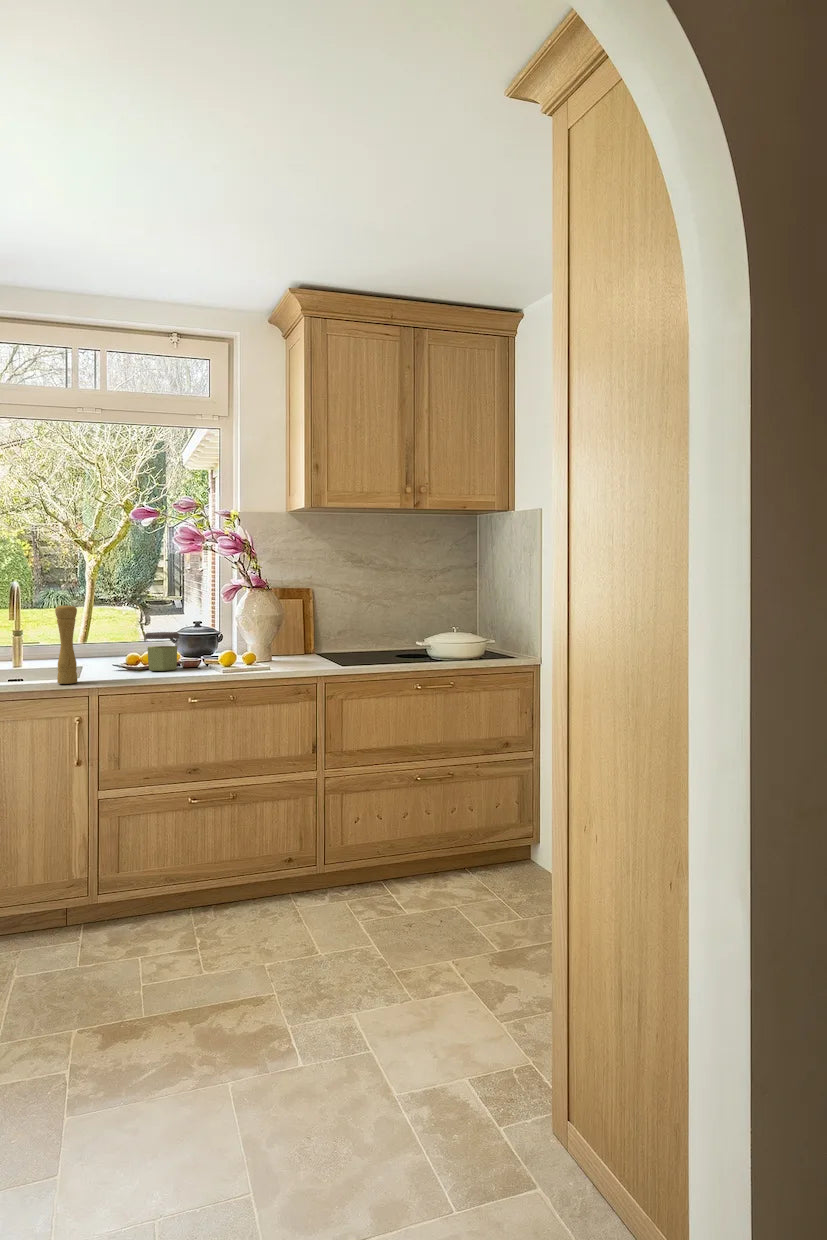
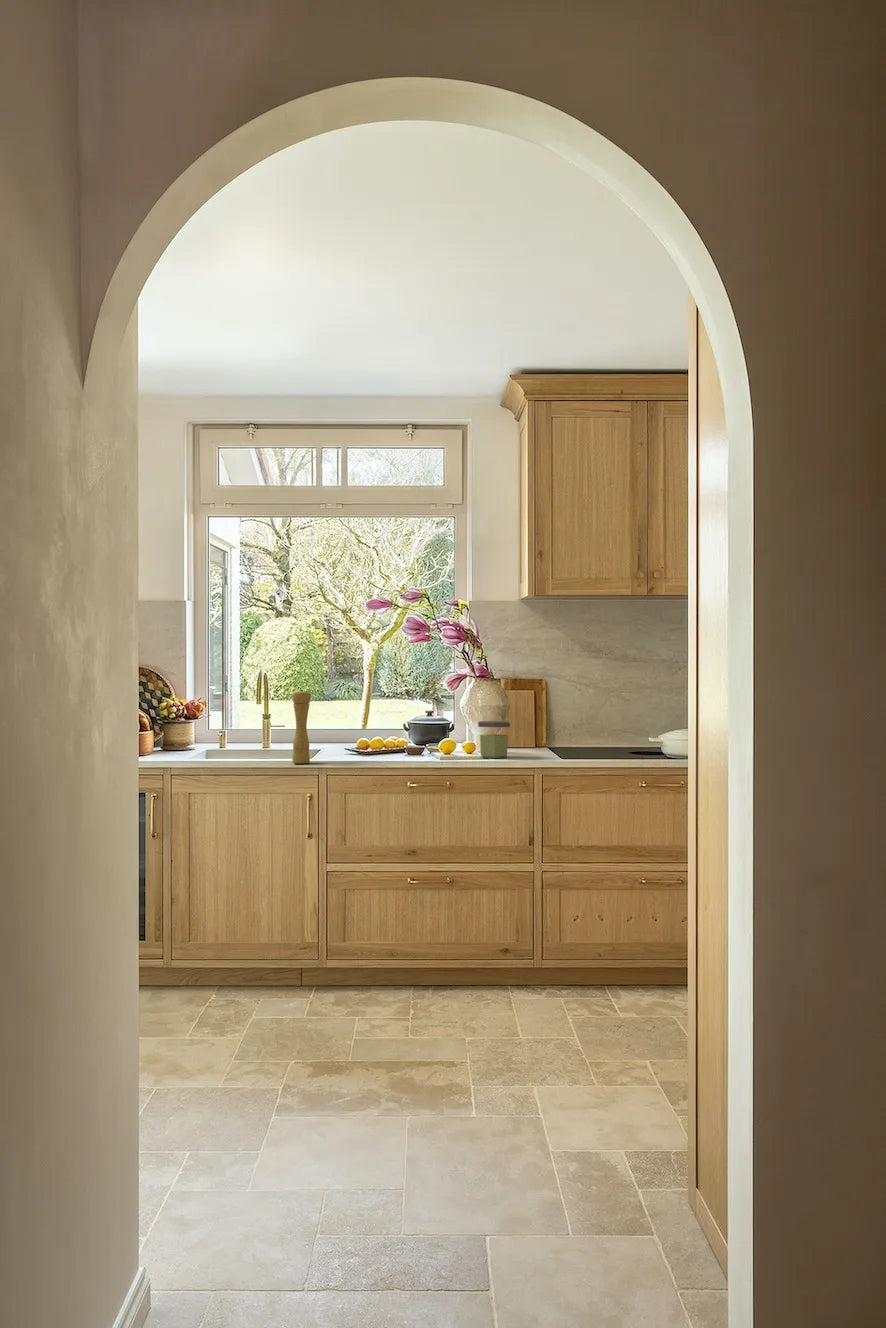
jar: present [145,632,179,671] -> present [478,721,510,758]

